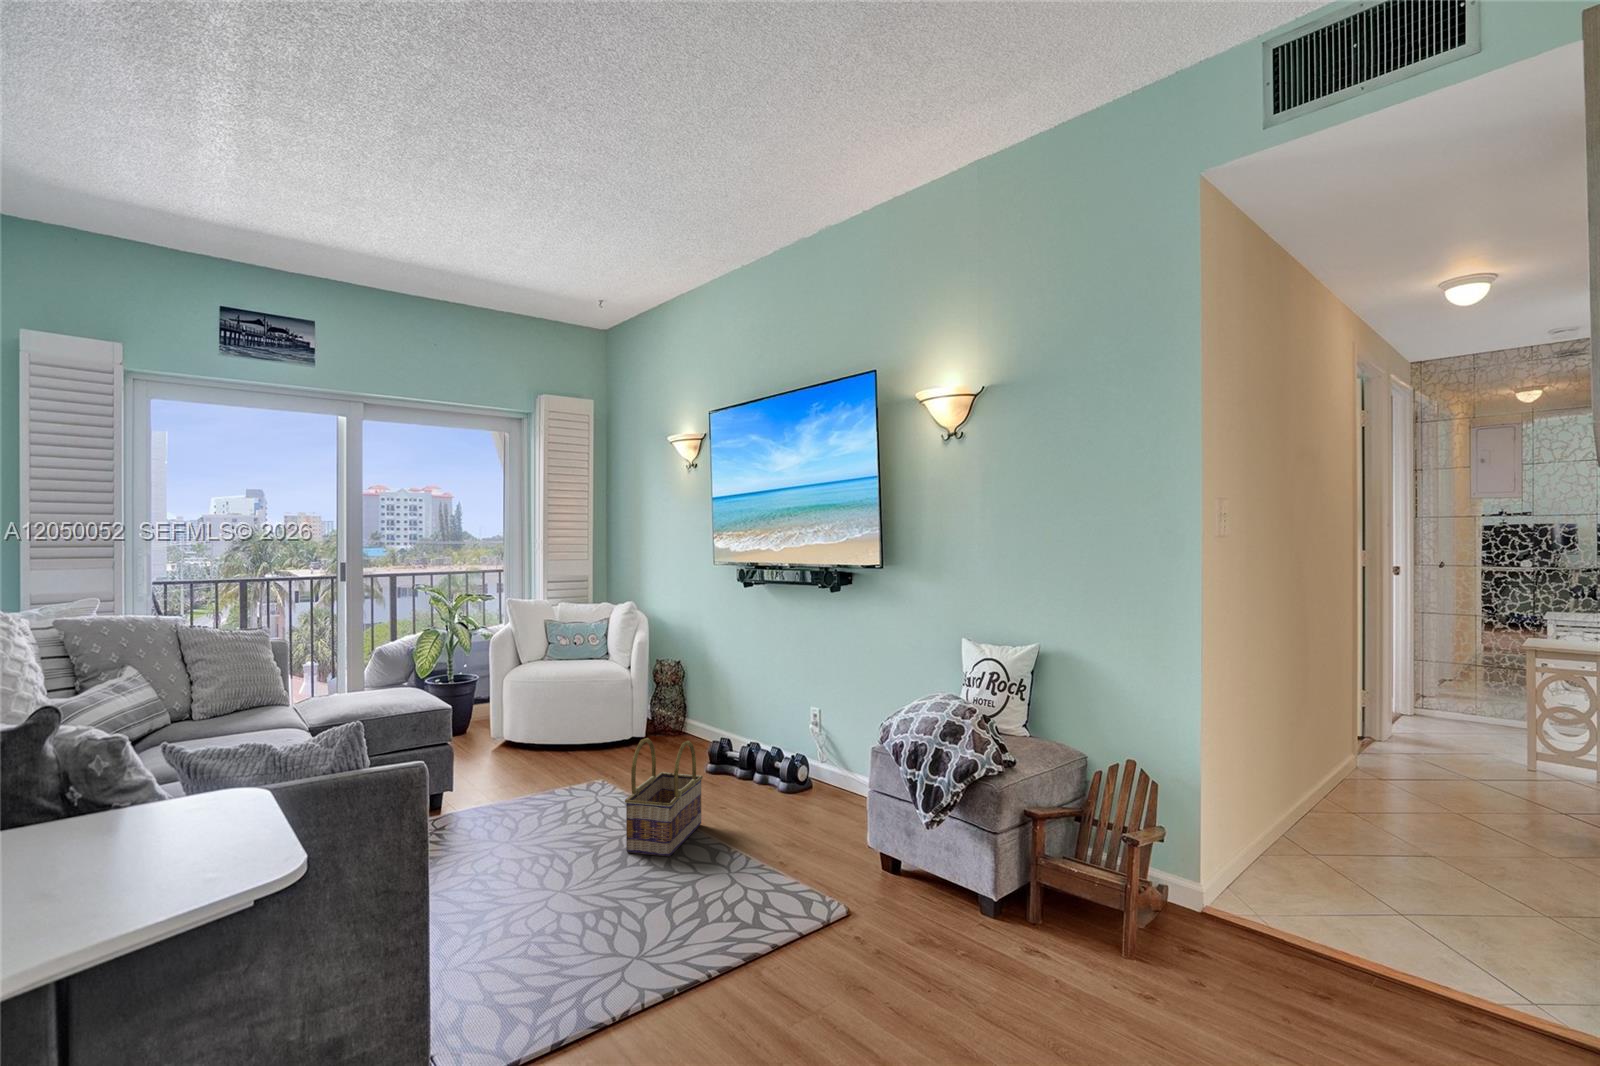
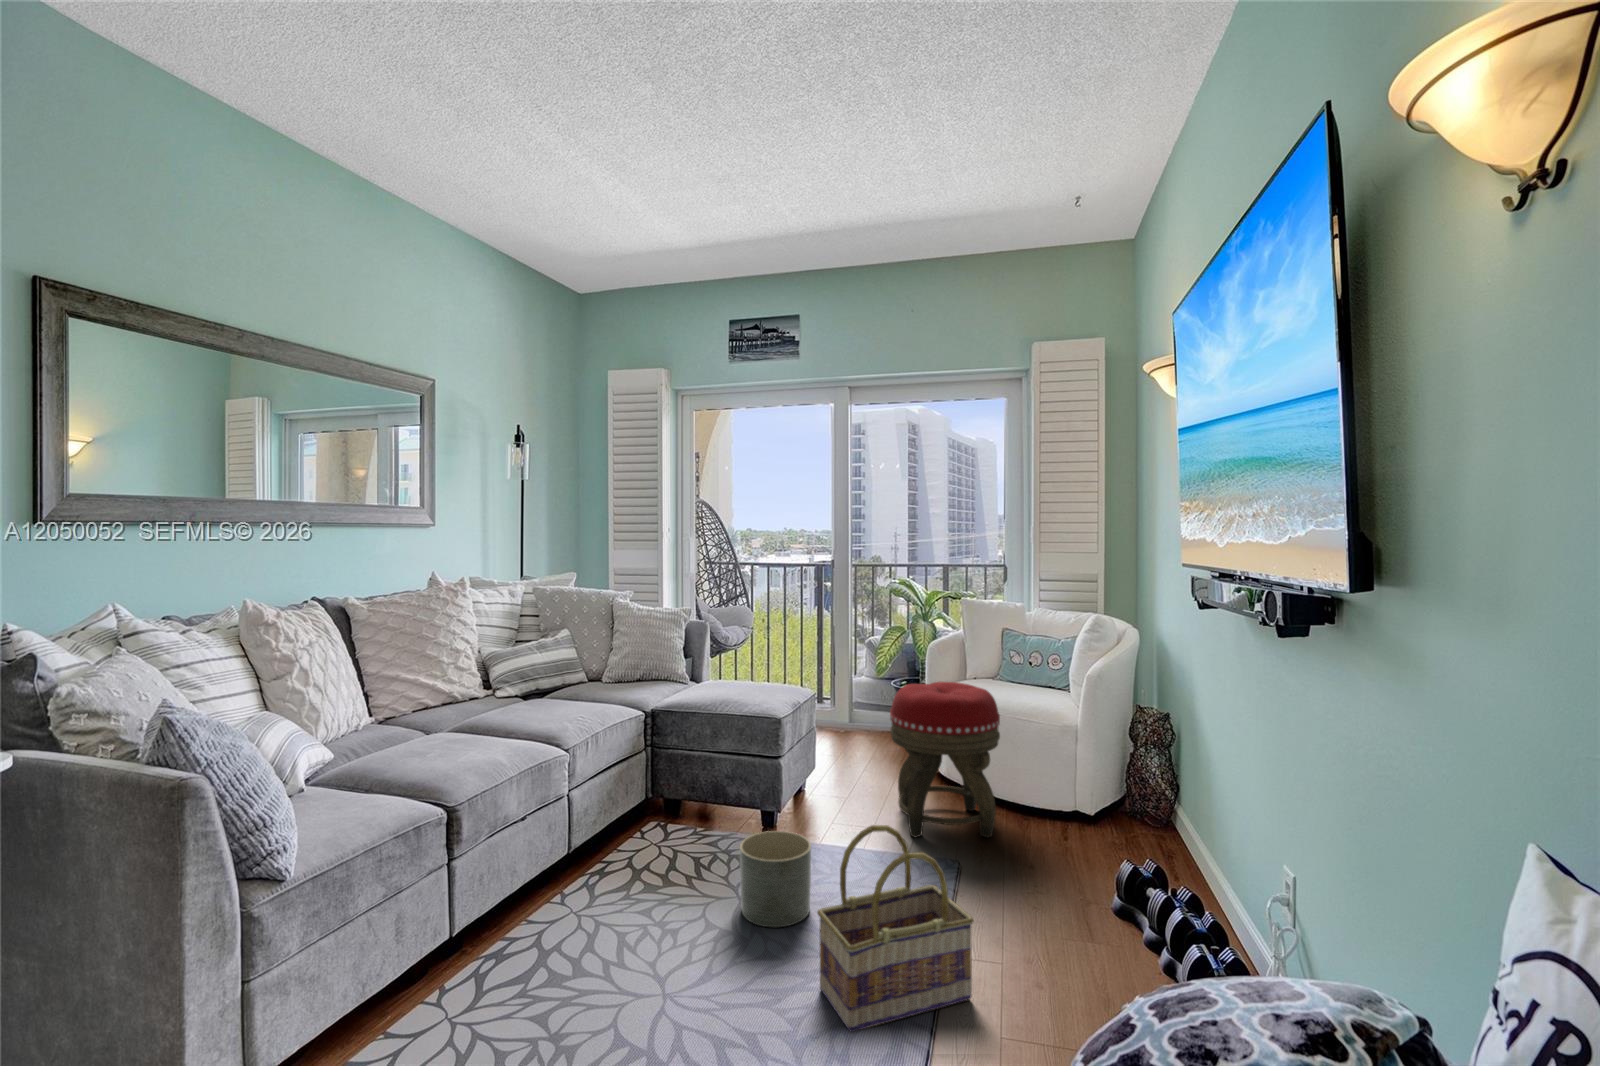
footstool: none [514,662,603,781] -> present [890,682,1000,837]
planter: none [505,781,563,850] -> present [740,831,811,927]

